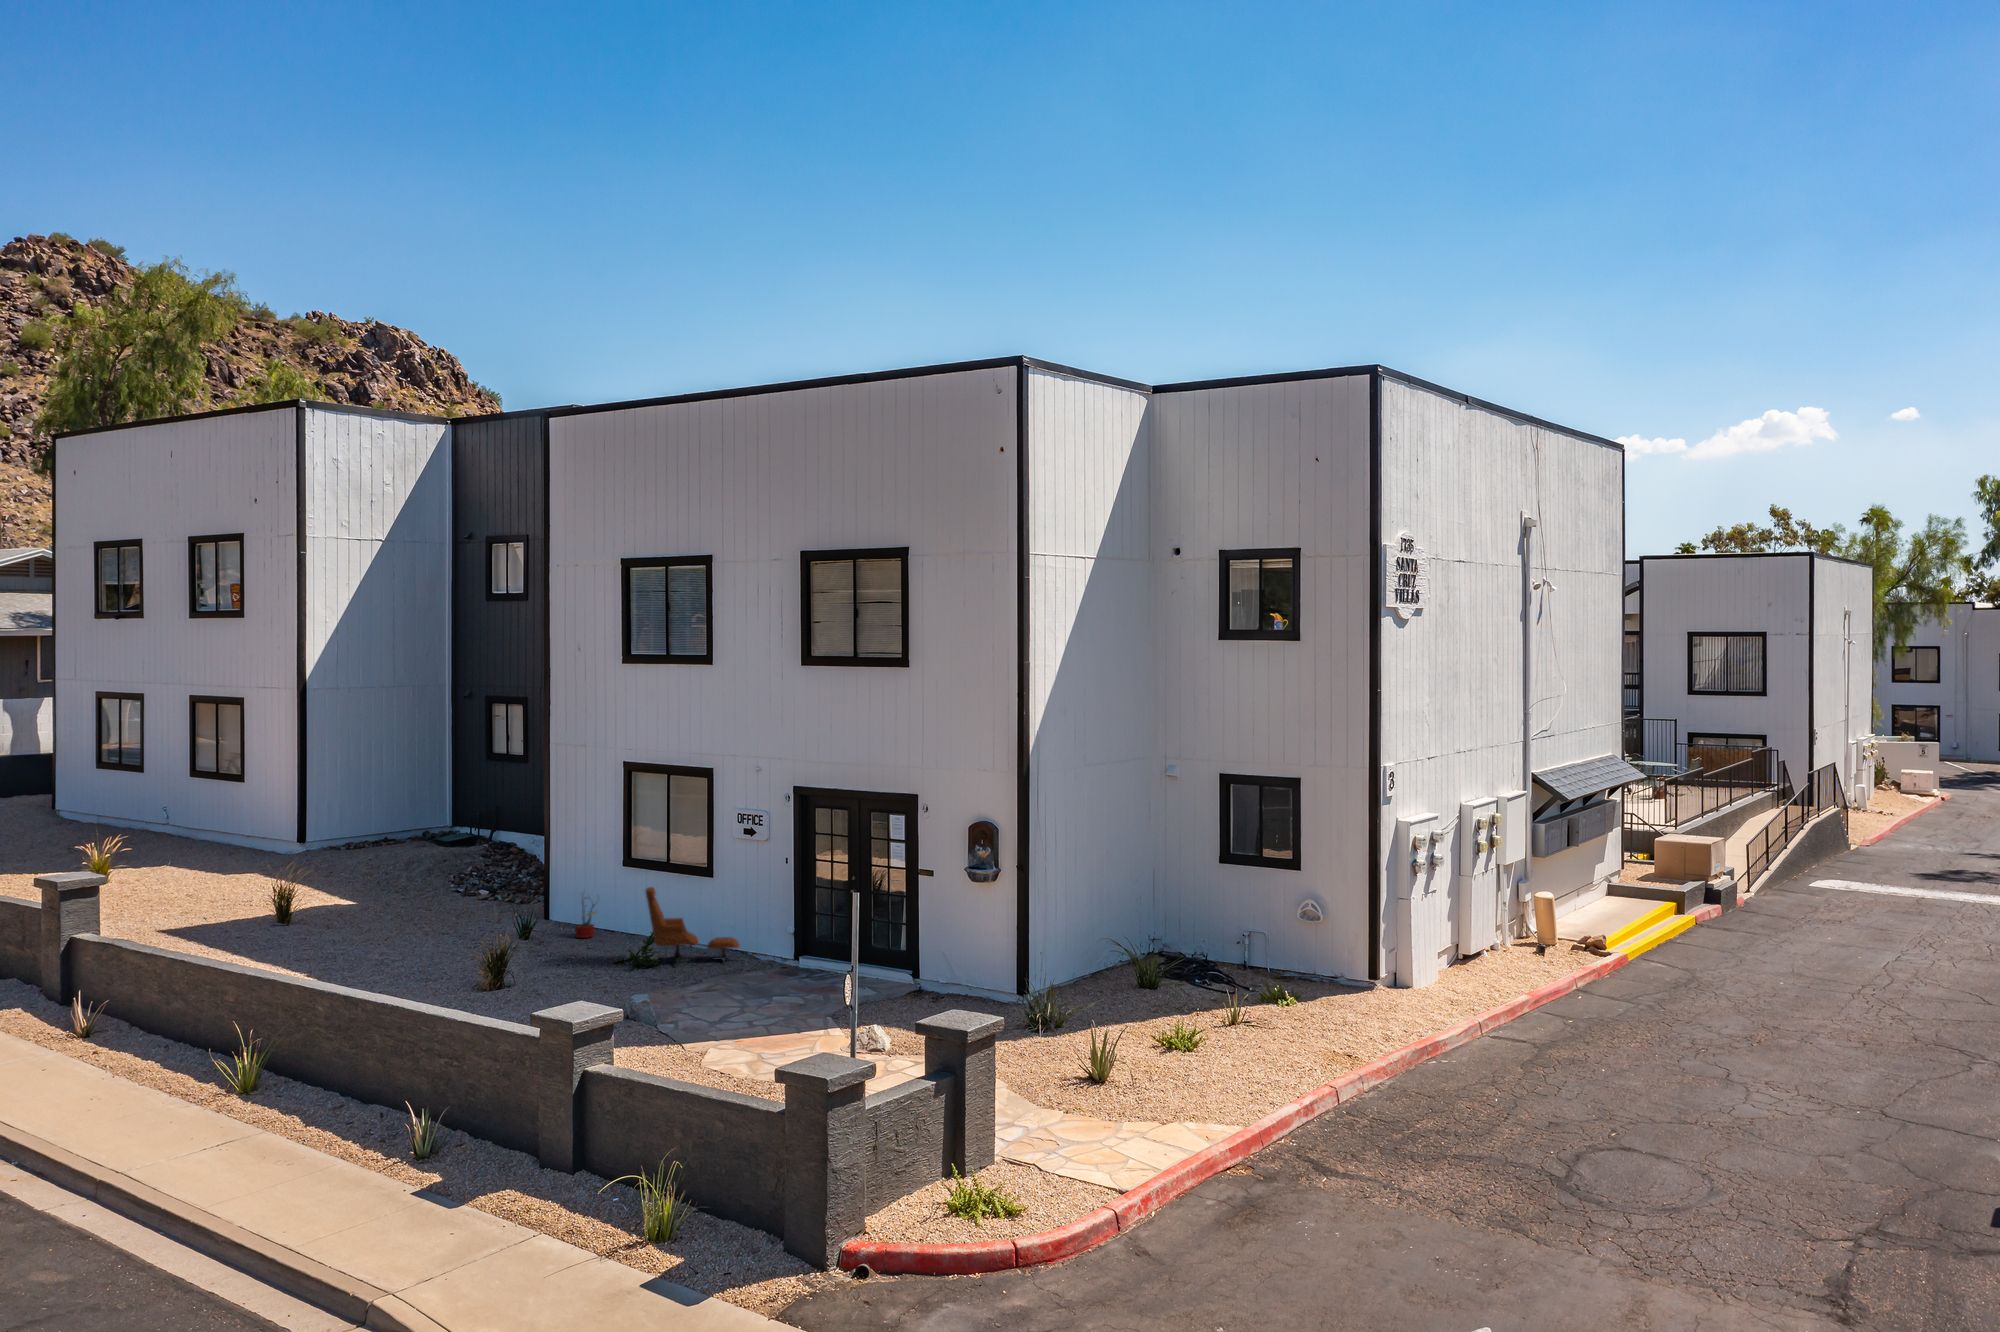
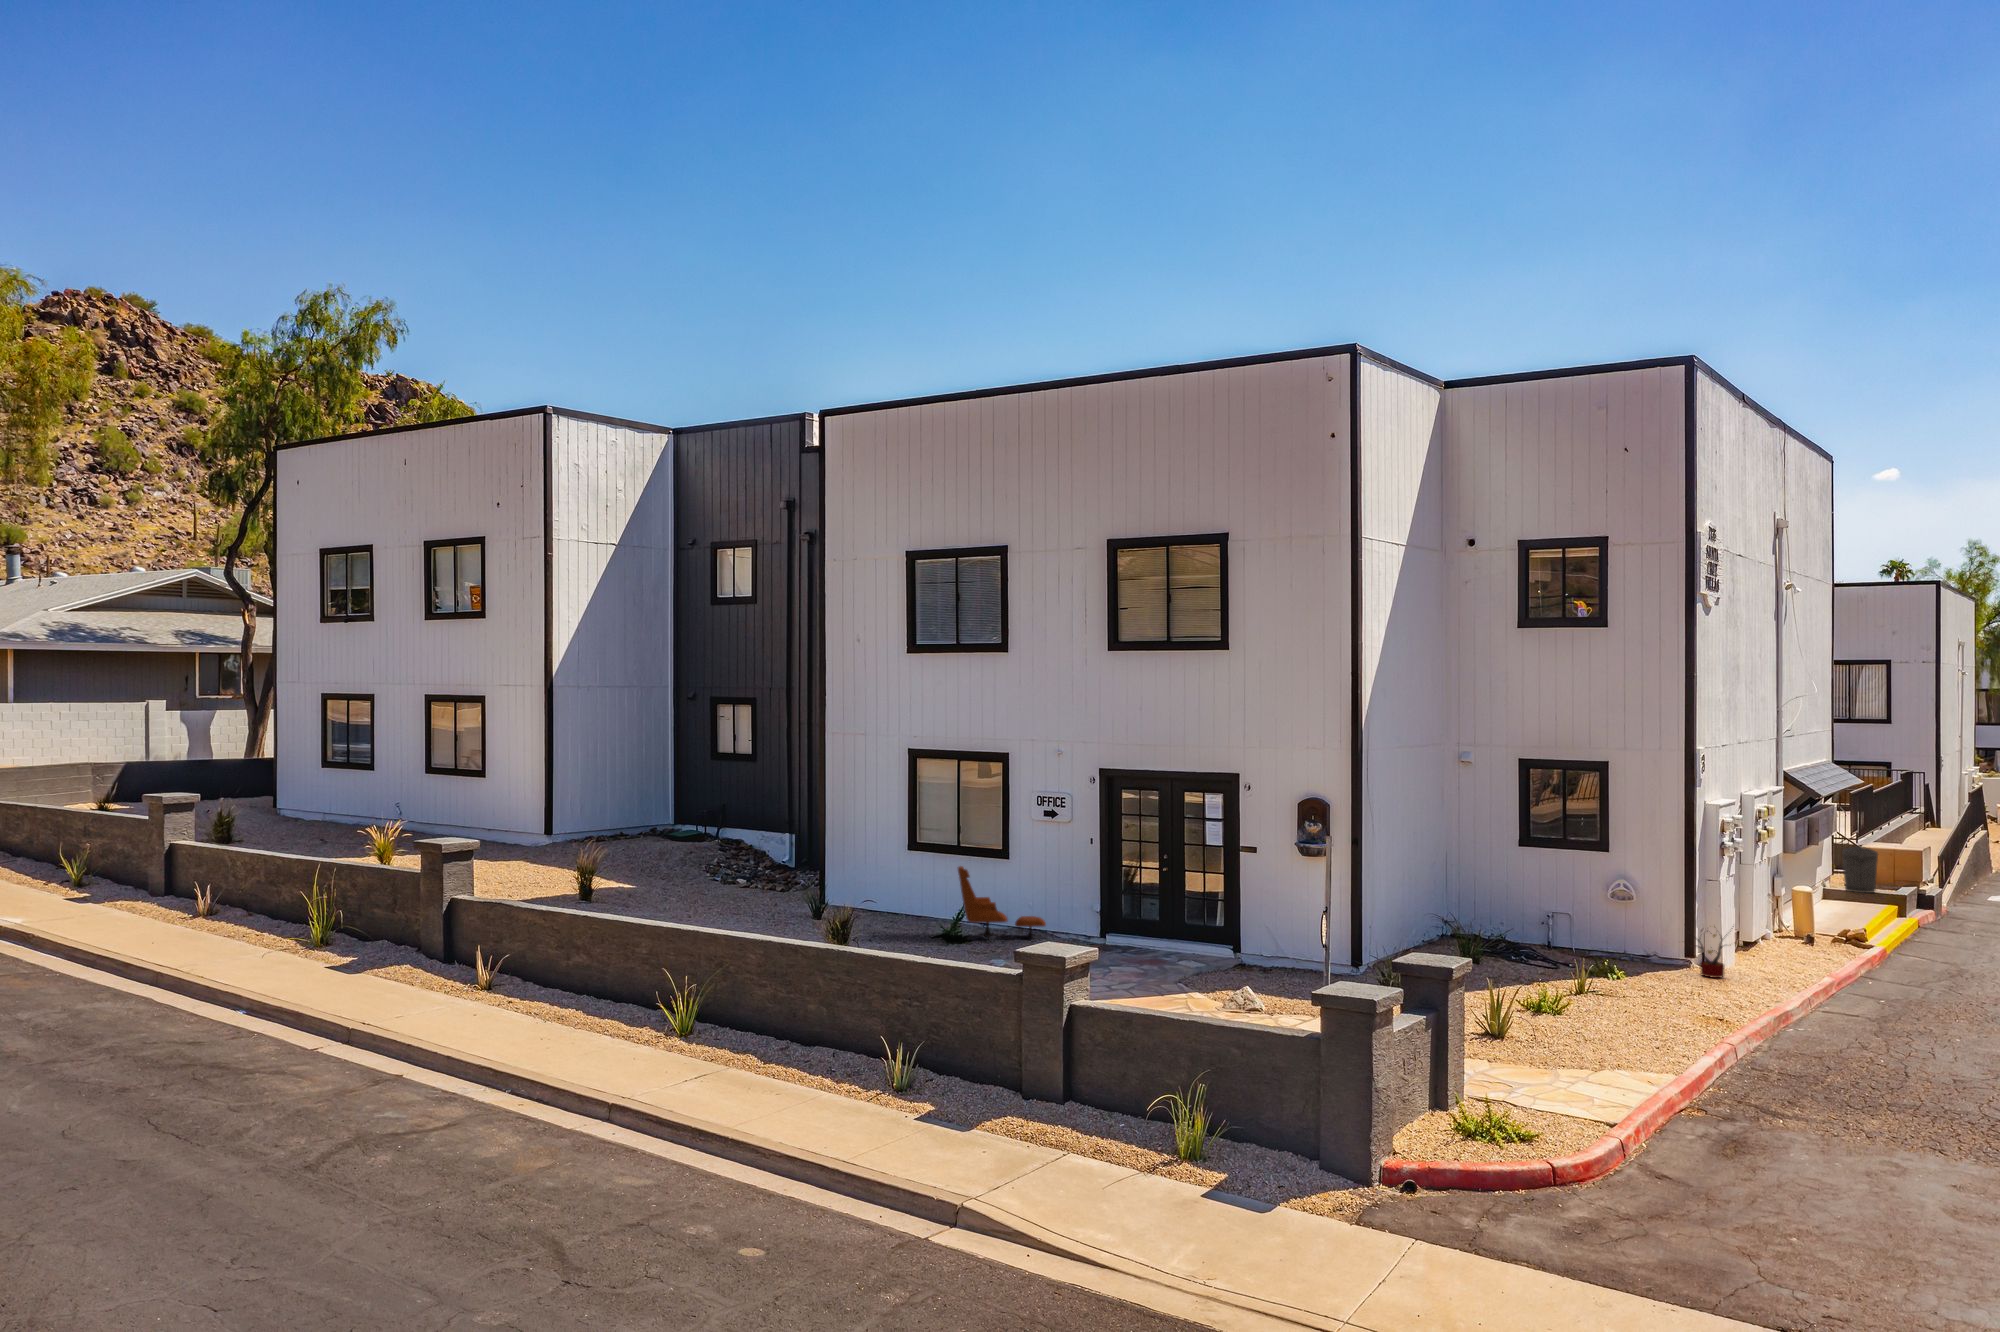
trash can: none [1617,844,1651,892] -> present [1842,847,1878,893]
decorative plant: present [575,898,596,938] -> present [1688,926,1727,978]

